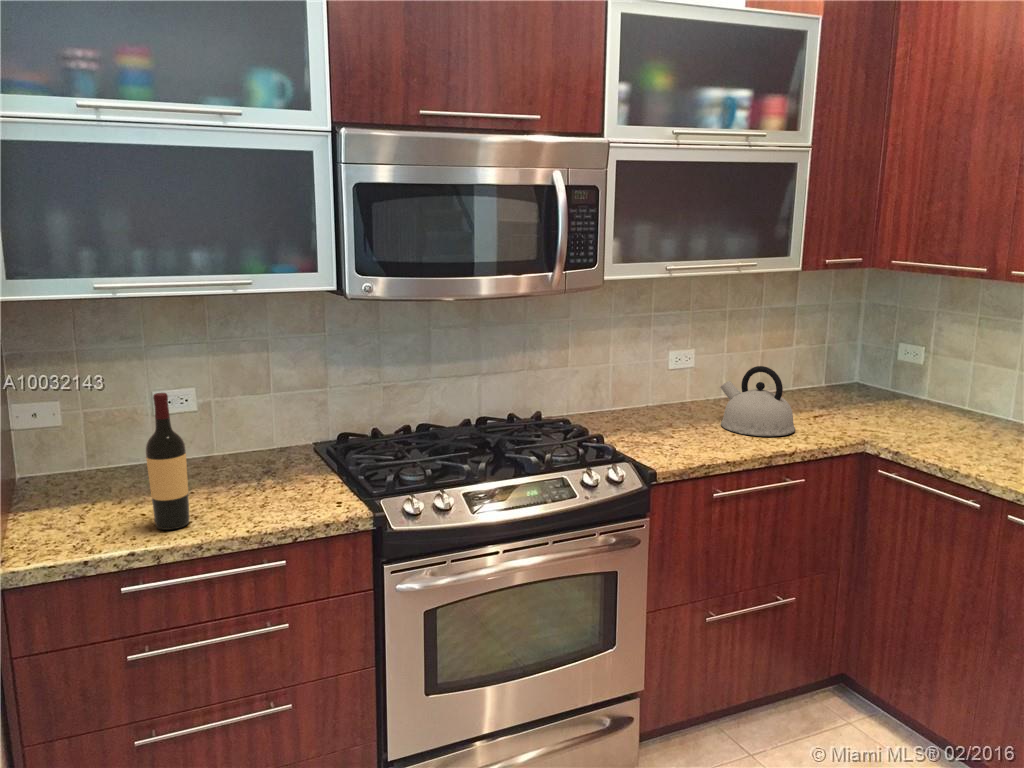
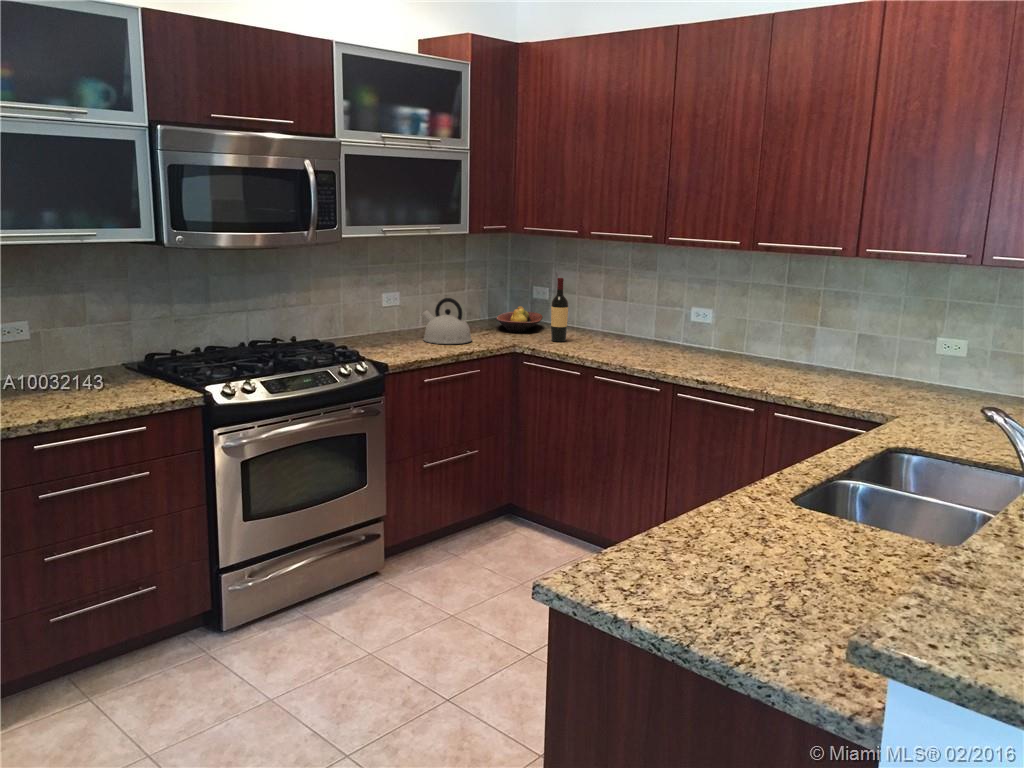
fruit bowl: none [835,375,909,416] -> present [496,306,543,332]
wine bottle: present [146,393,189,530] -> present [551,278,568,342]

